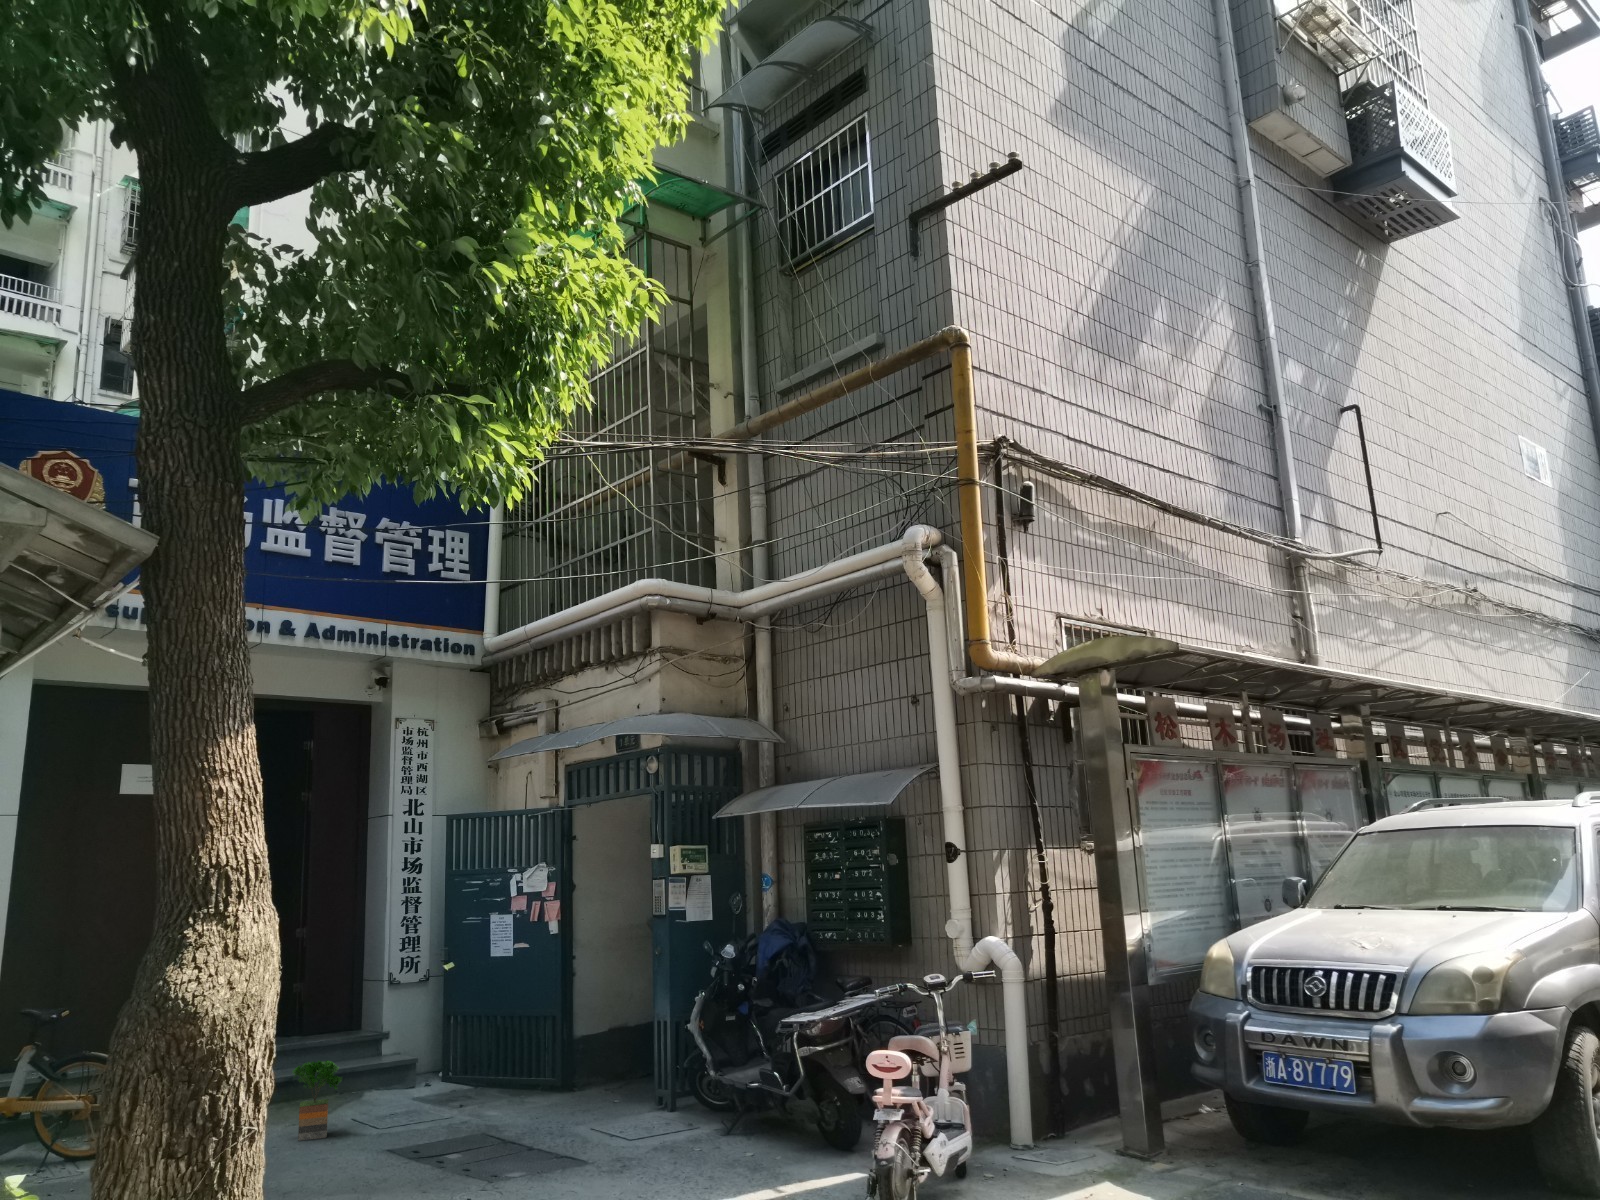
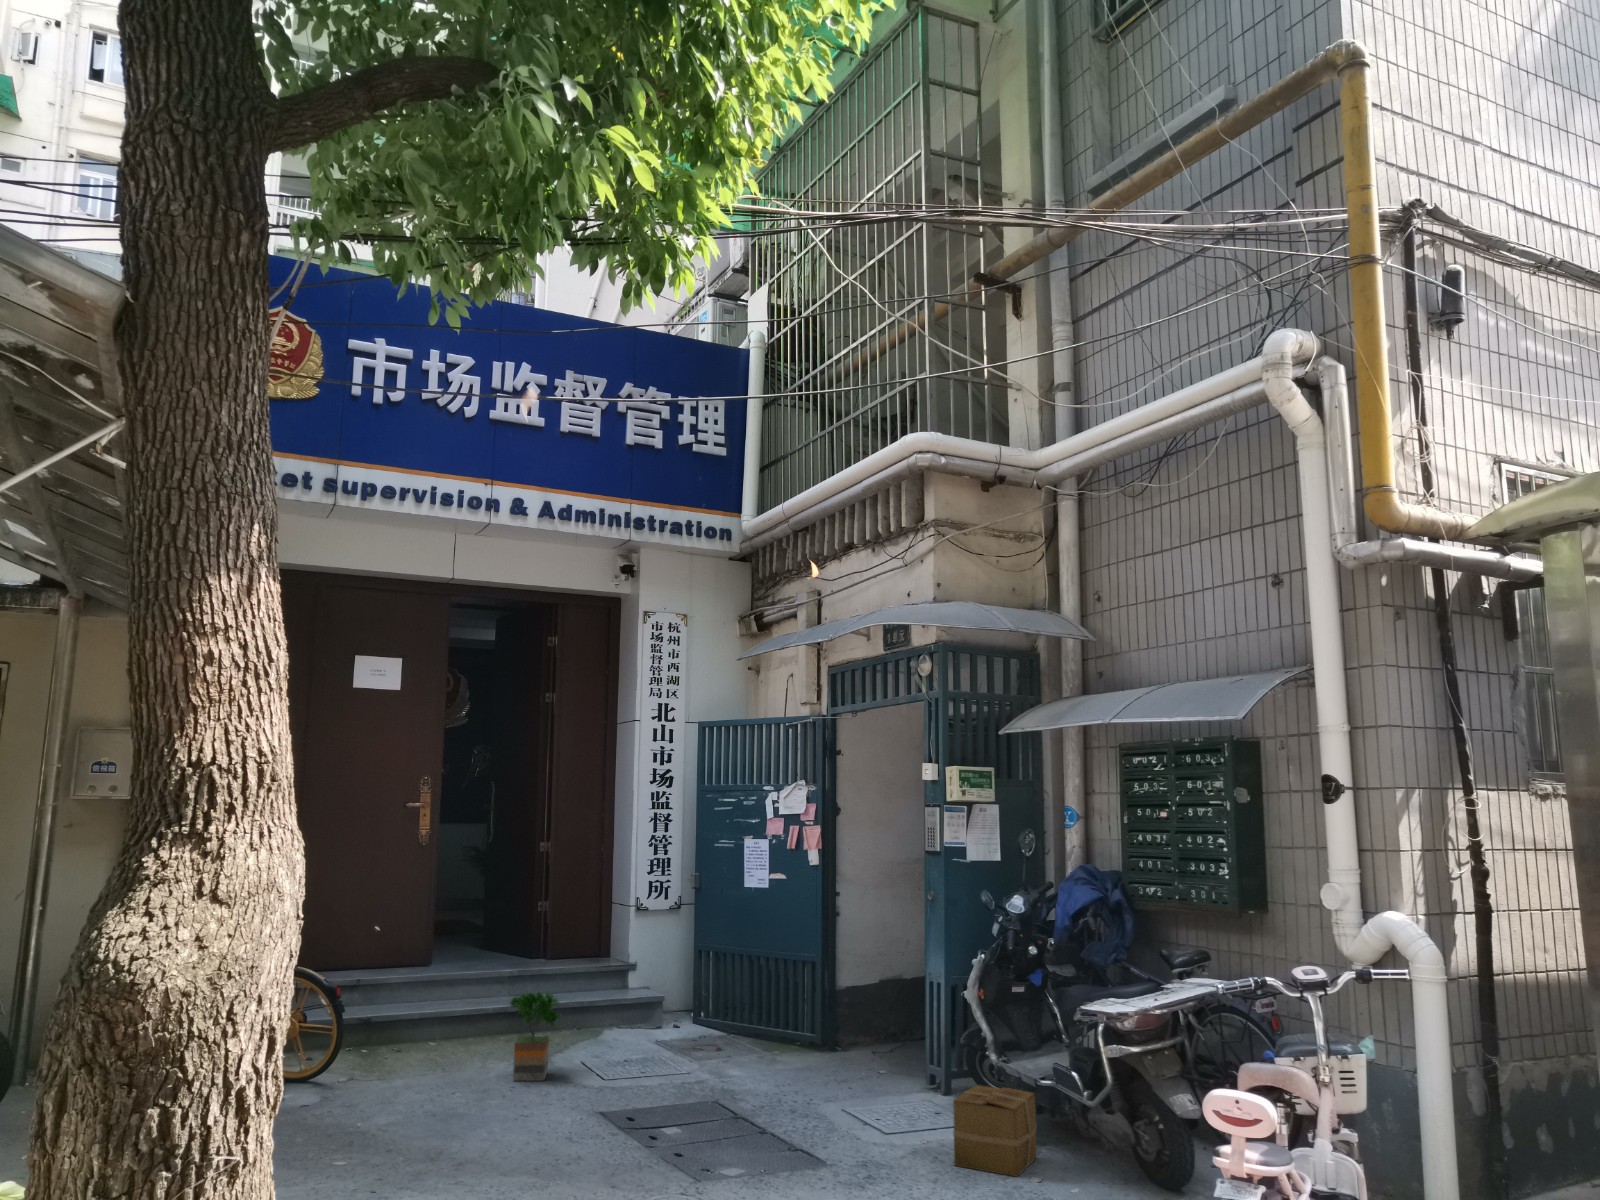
cardboard box: none [690,1090,751,1152] -> present [953,1085,1037,1176]

